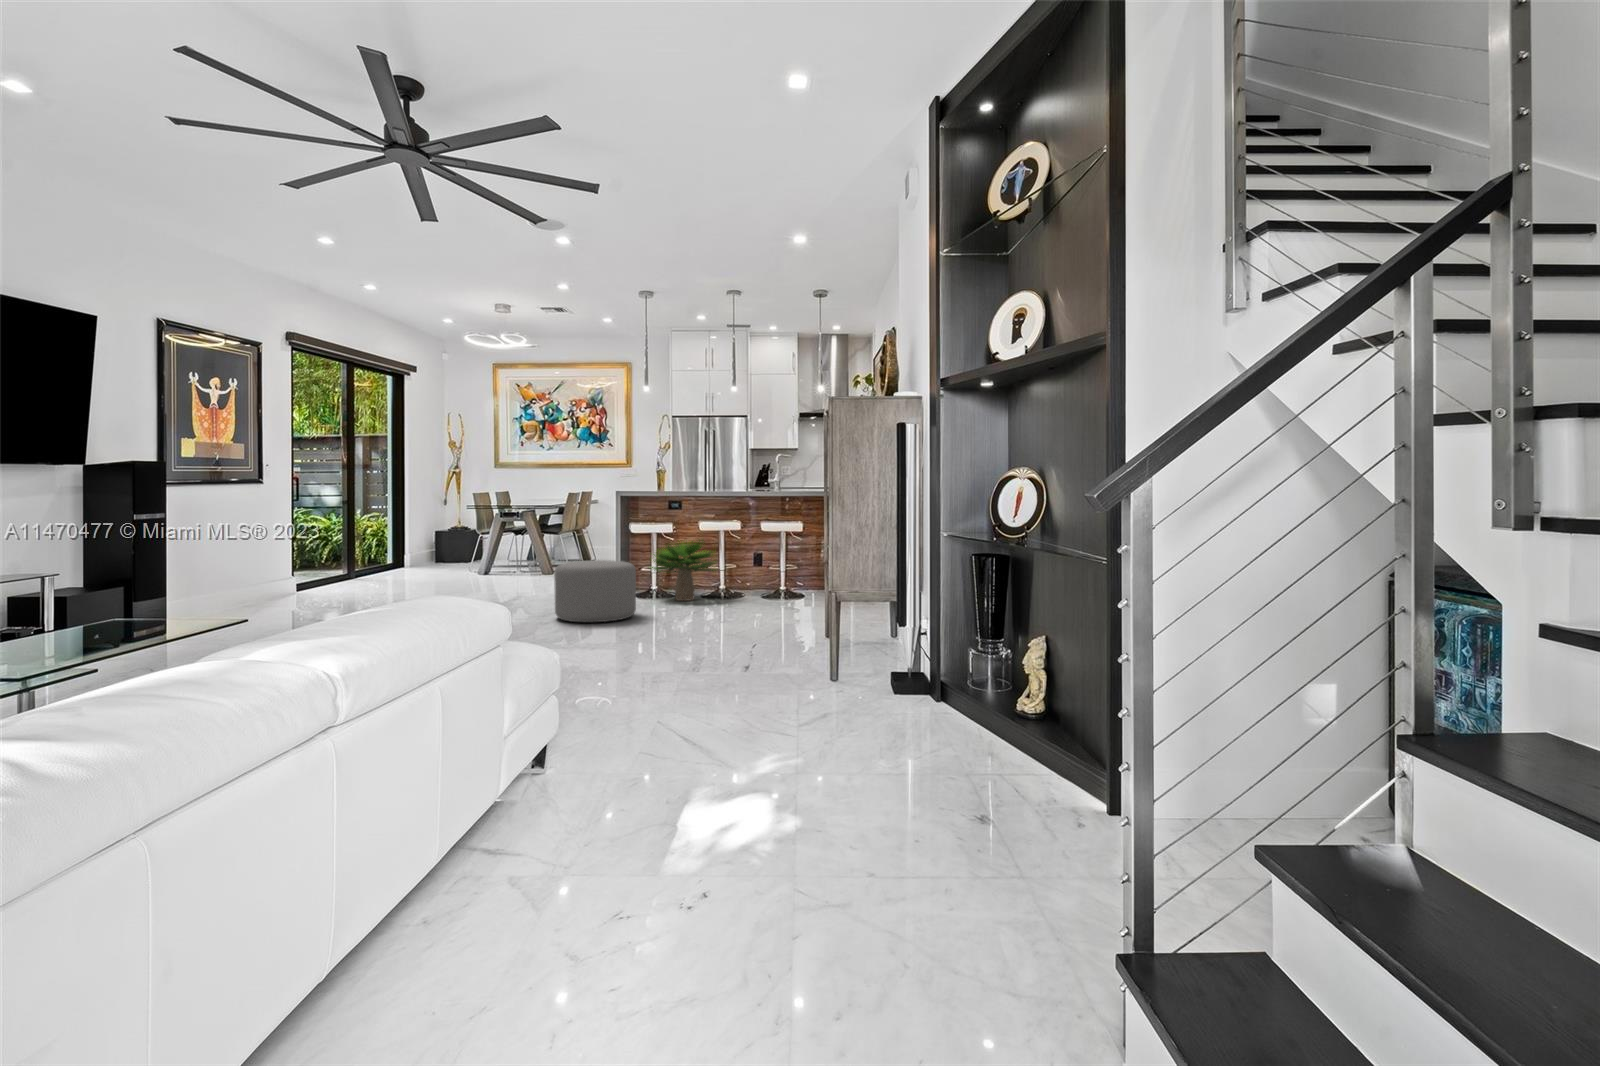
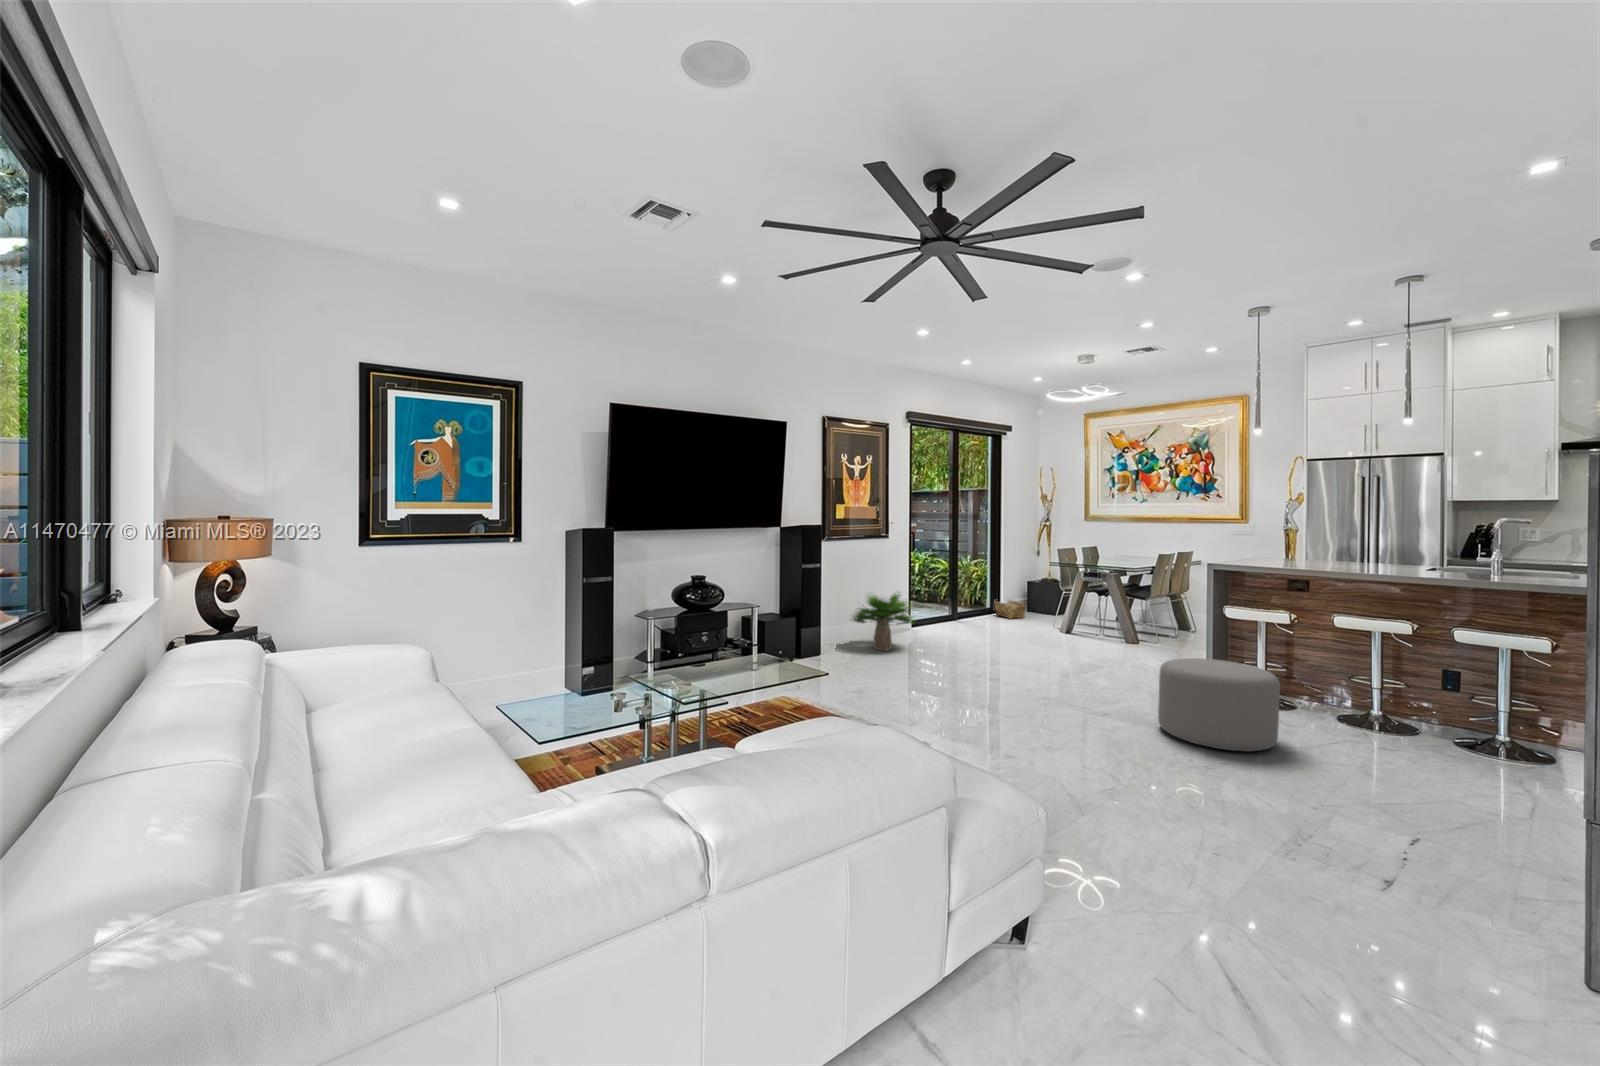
potted plant: present [652,541,716,601] -> present [851,592,915,651]
woven basket: none [403,546,440,571] -> present [994,599,1026,619]

